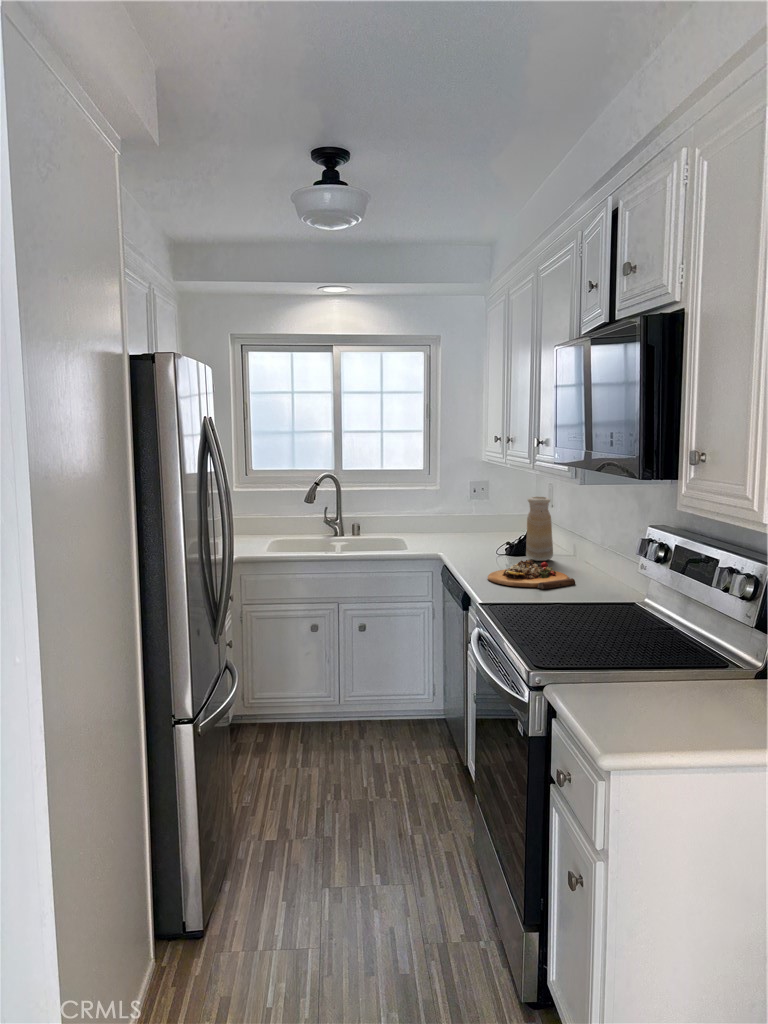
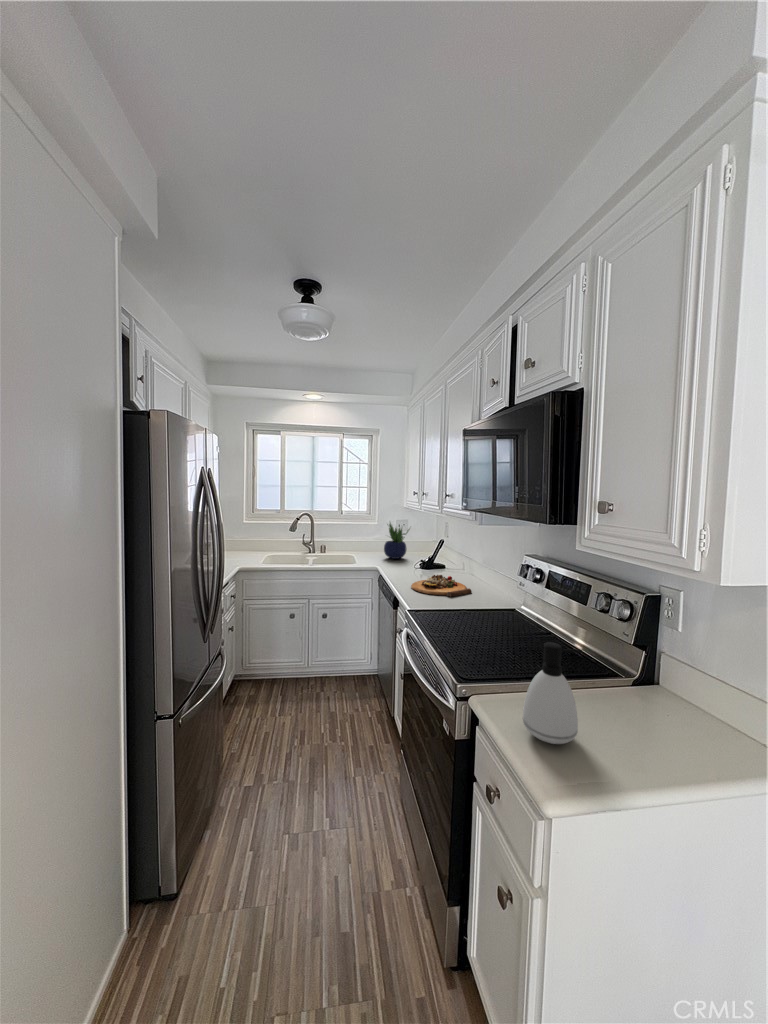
potted plant: none [448,484,491,543] -> present [384,523,409,559]
vase: present [526,497,553,561] -> none [435,531,453,573]
soap dispenser: none [600,611,666,720] -> present [523,642,582,744]

